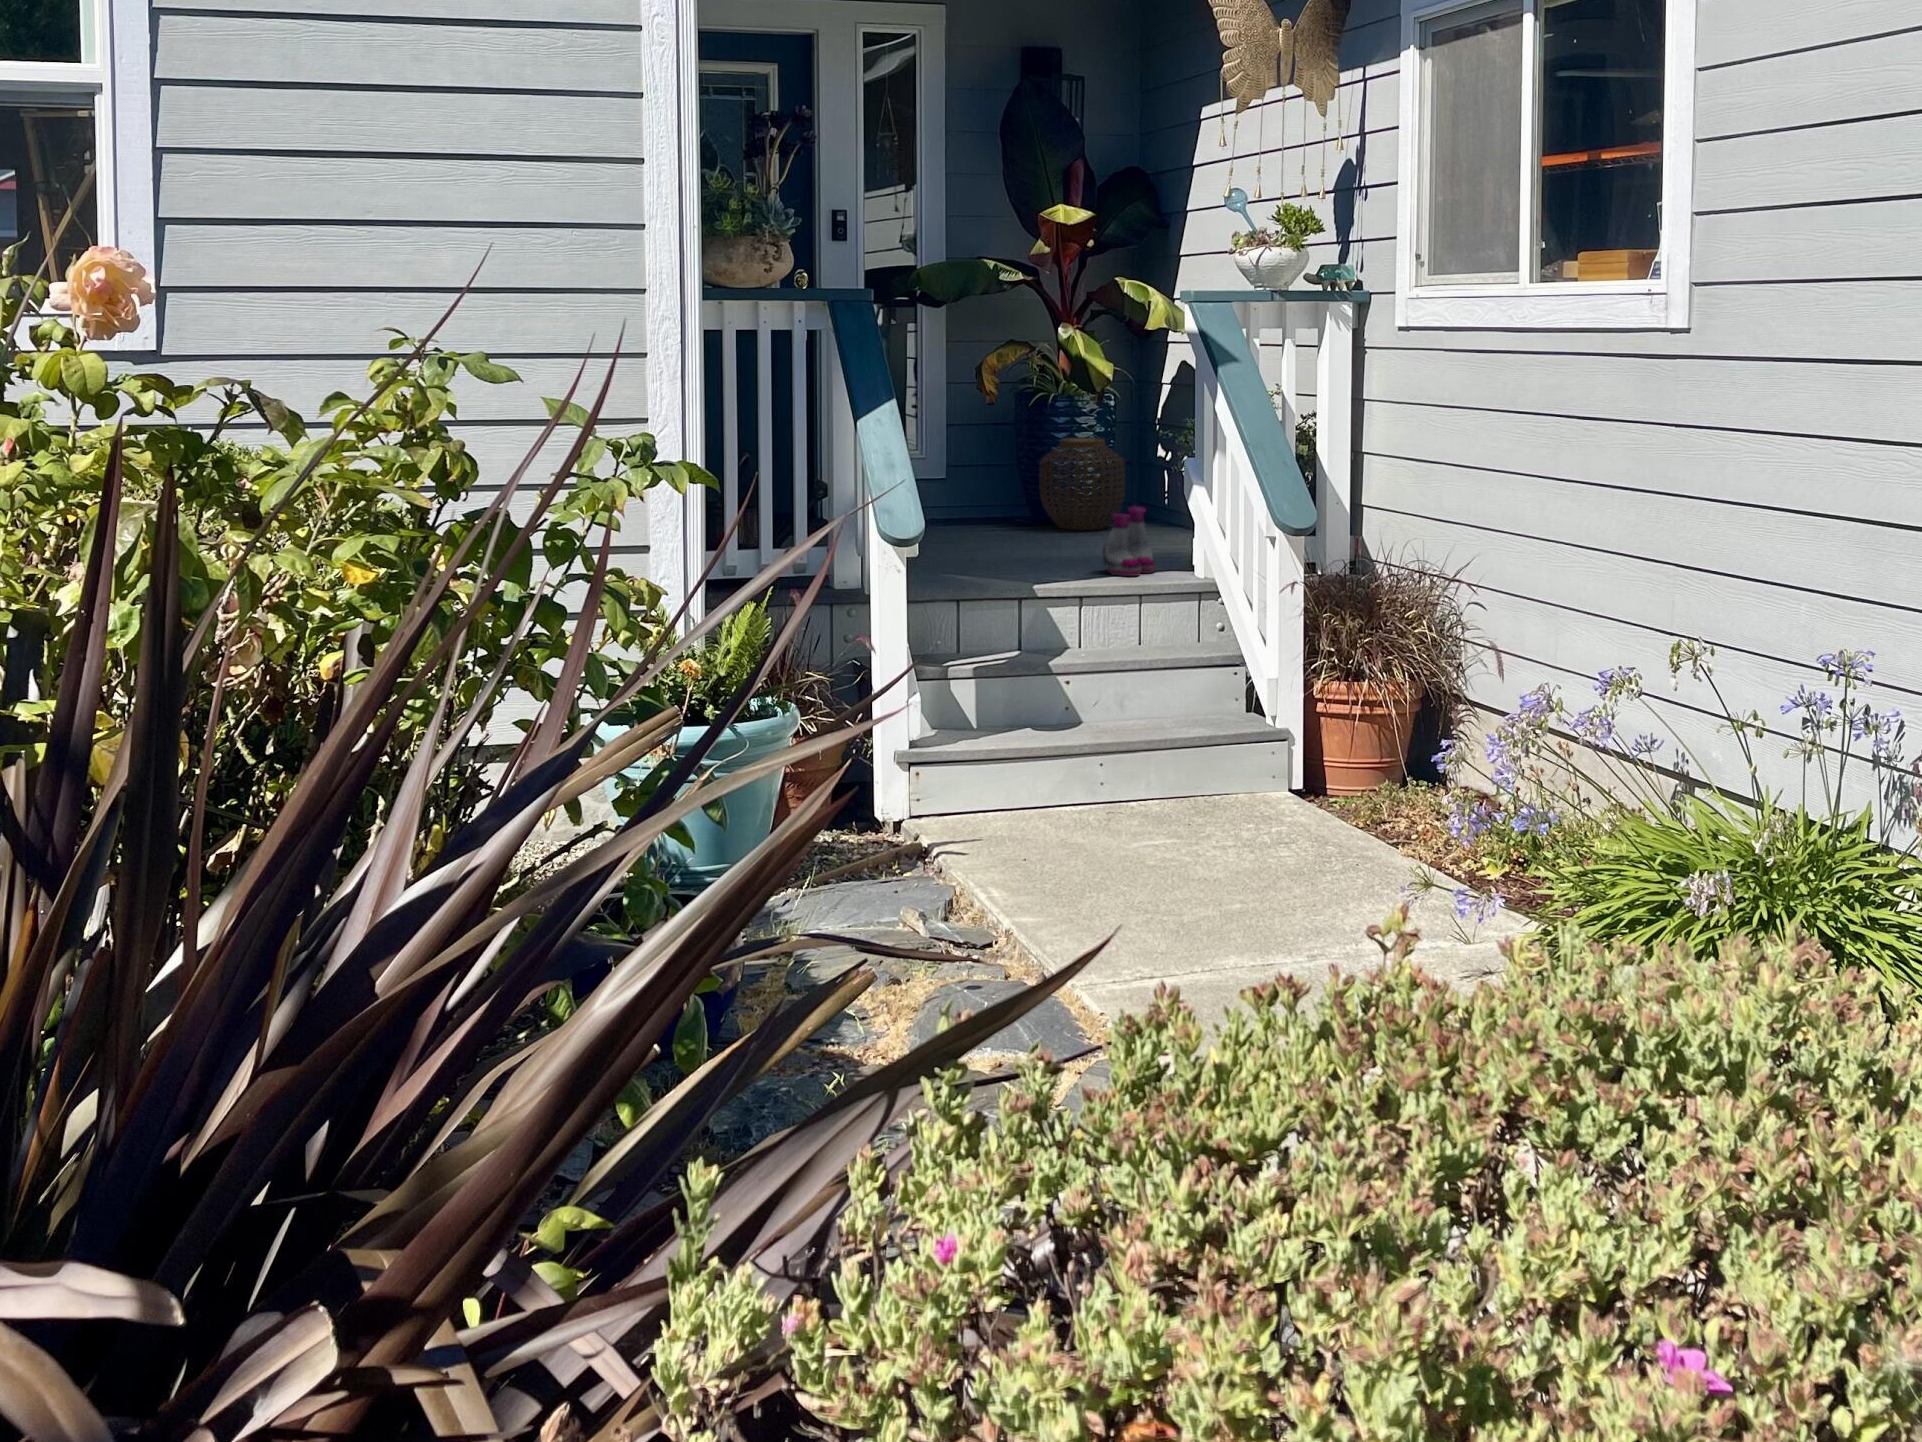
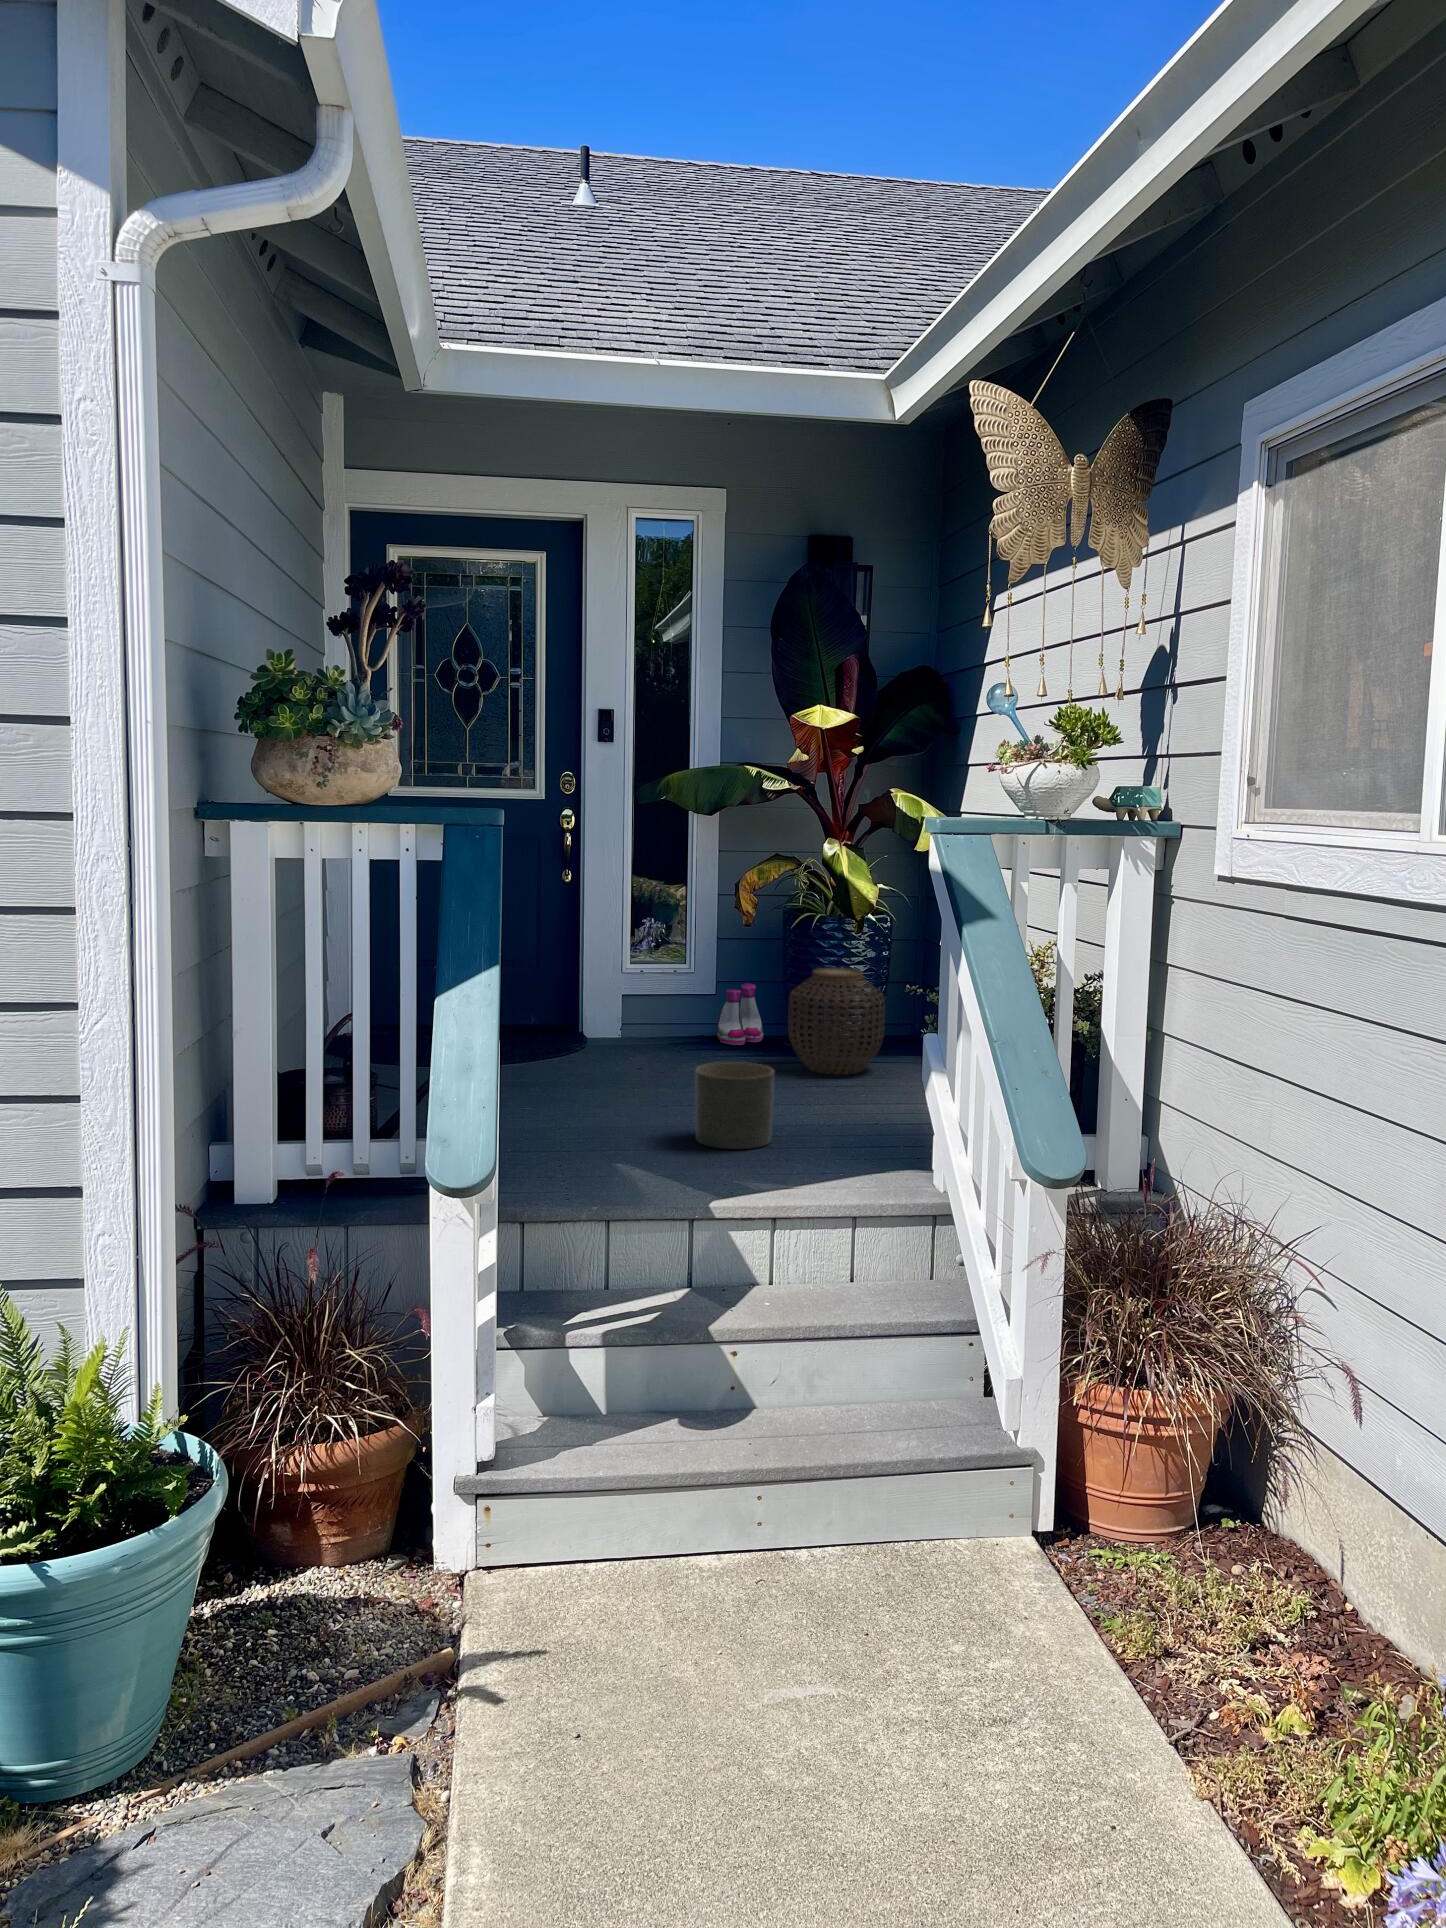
planter: none [995,501,1059,566] -> present [695,1062,774,1149]
boots: present [1103,506,1156,576] -> present [717,983,764,1045]

